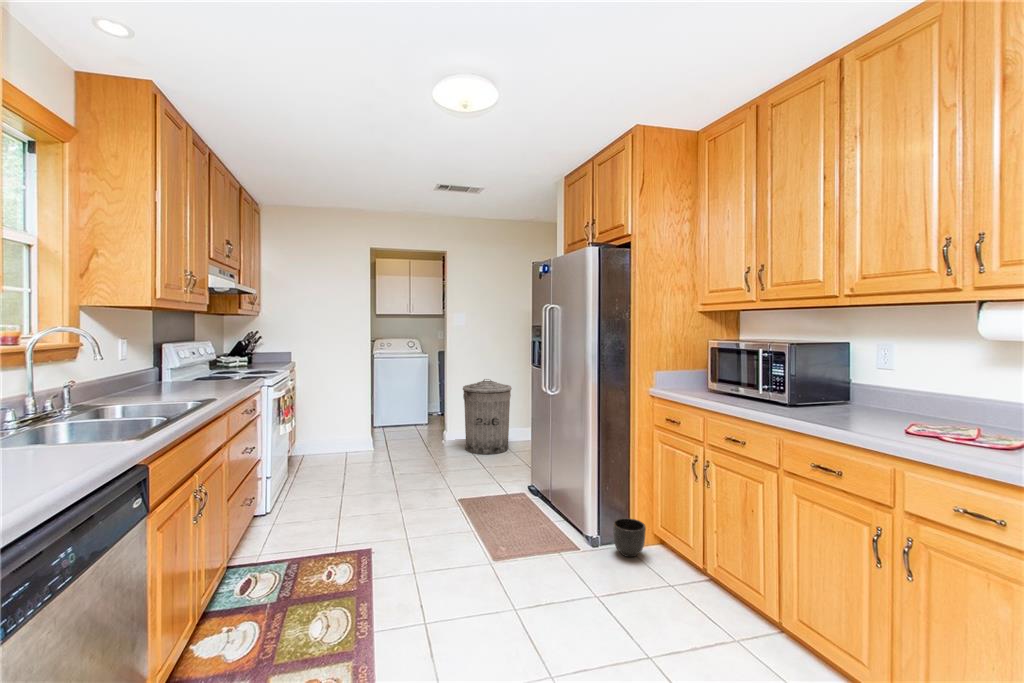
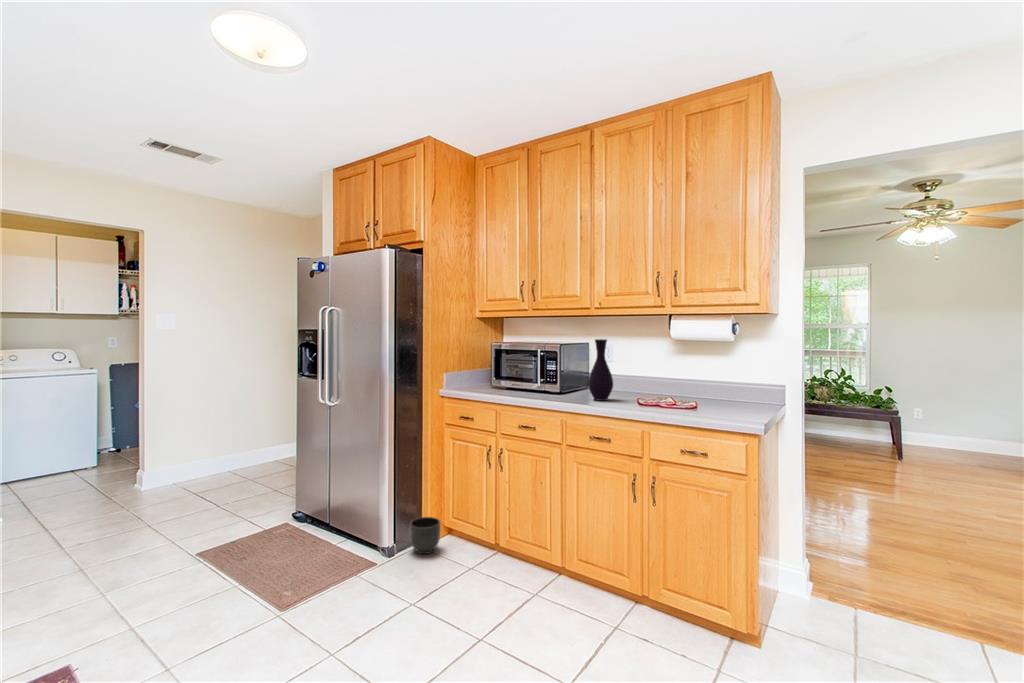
vase: none [822,338,863,421] -> present [588,339,613,401]
trash can: present [463,379,512,454] -> none [172,396,243,491]

